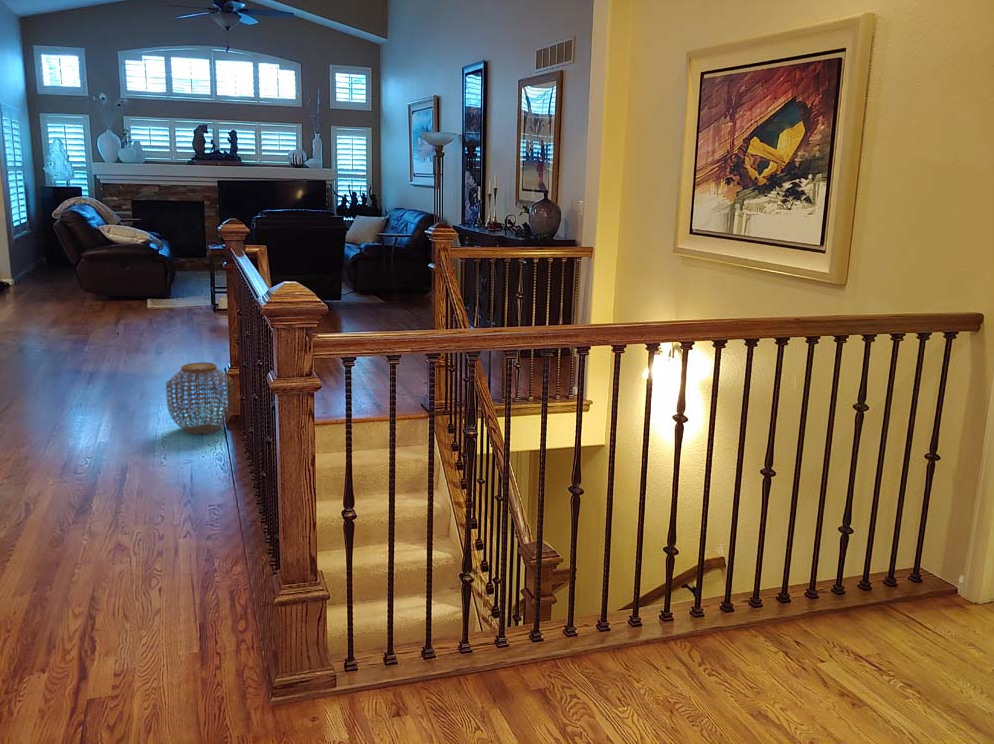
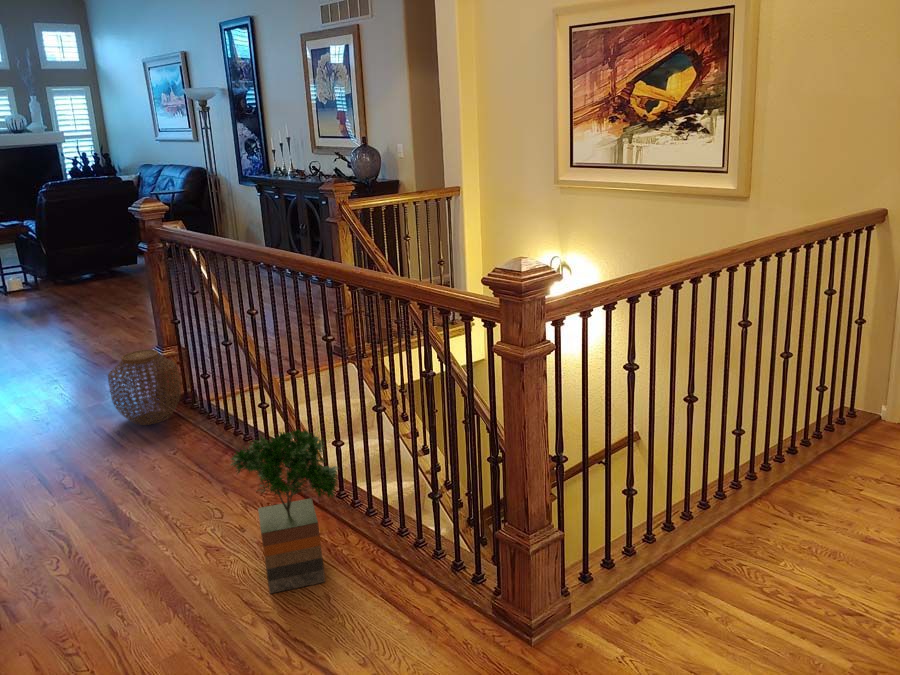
potted tree: none [96,438,202,599] -> present [231,429,338,593]

